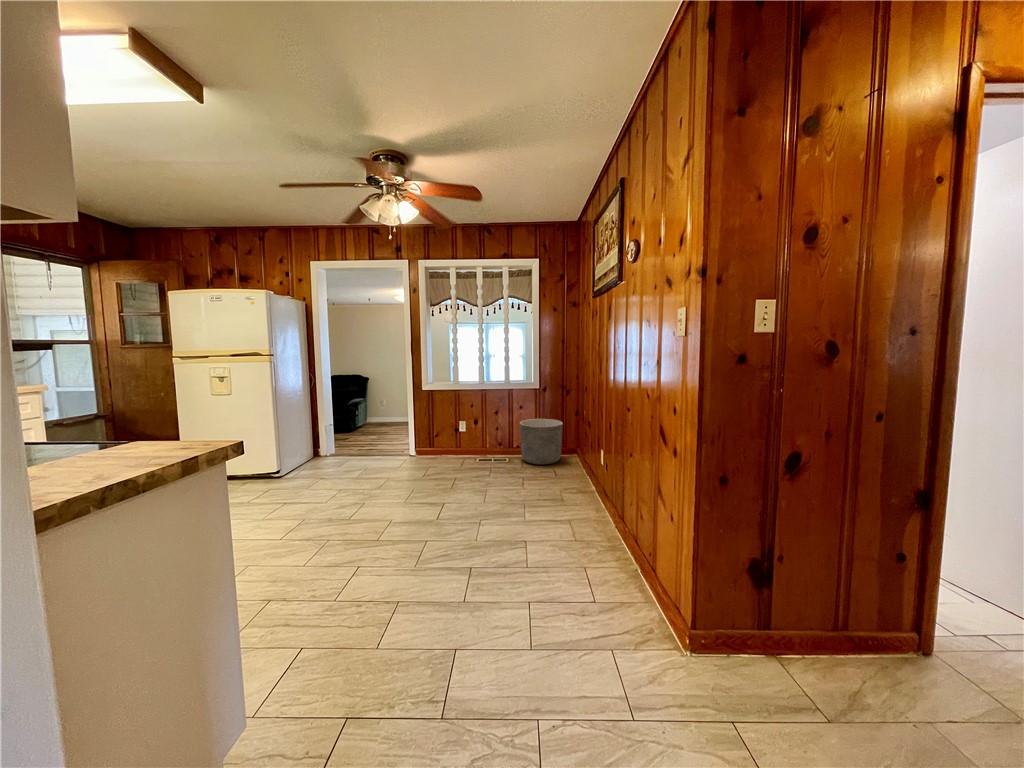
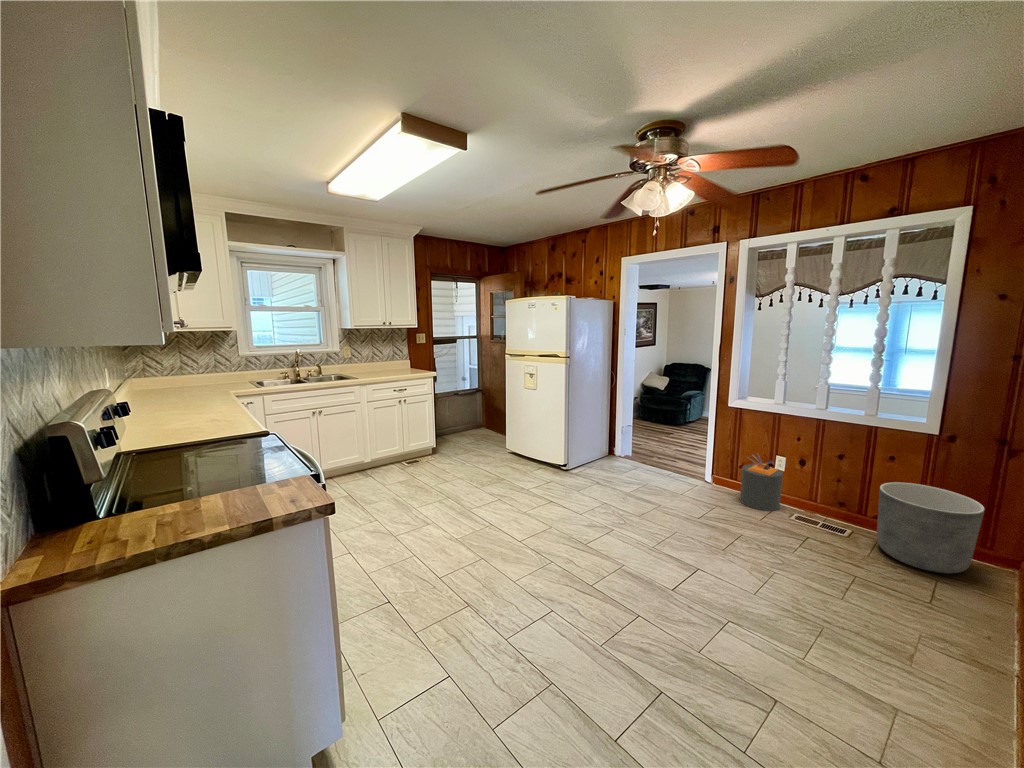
trash can: none [439,420,466,462] -> present [740,455,783,511]

